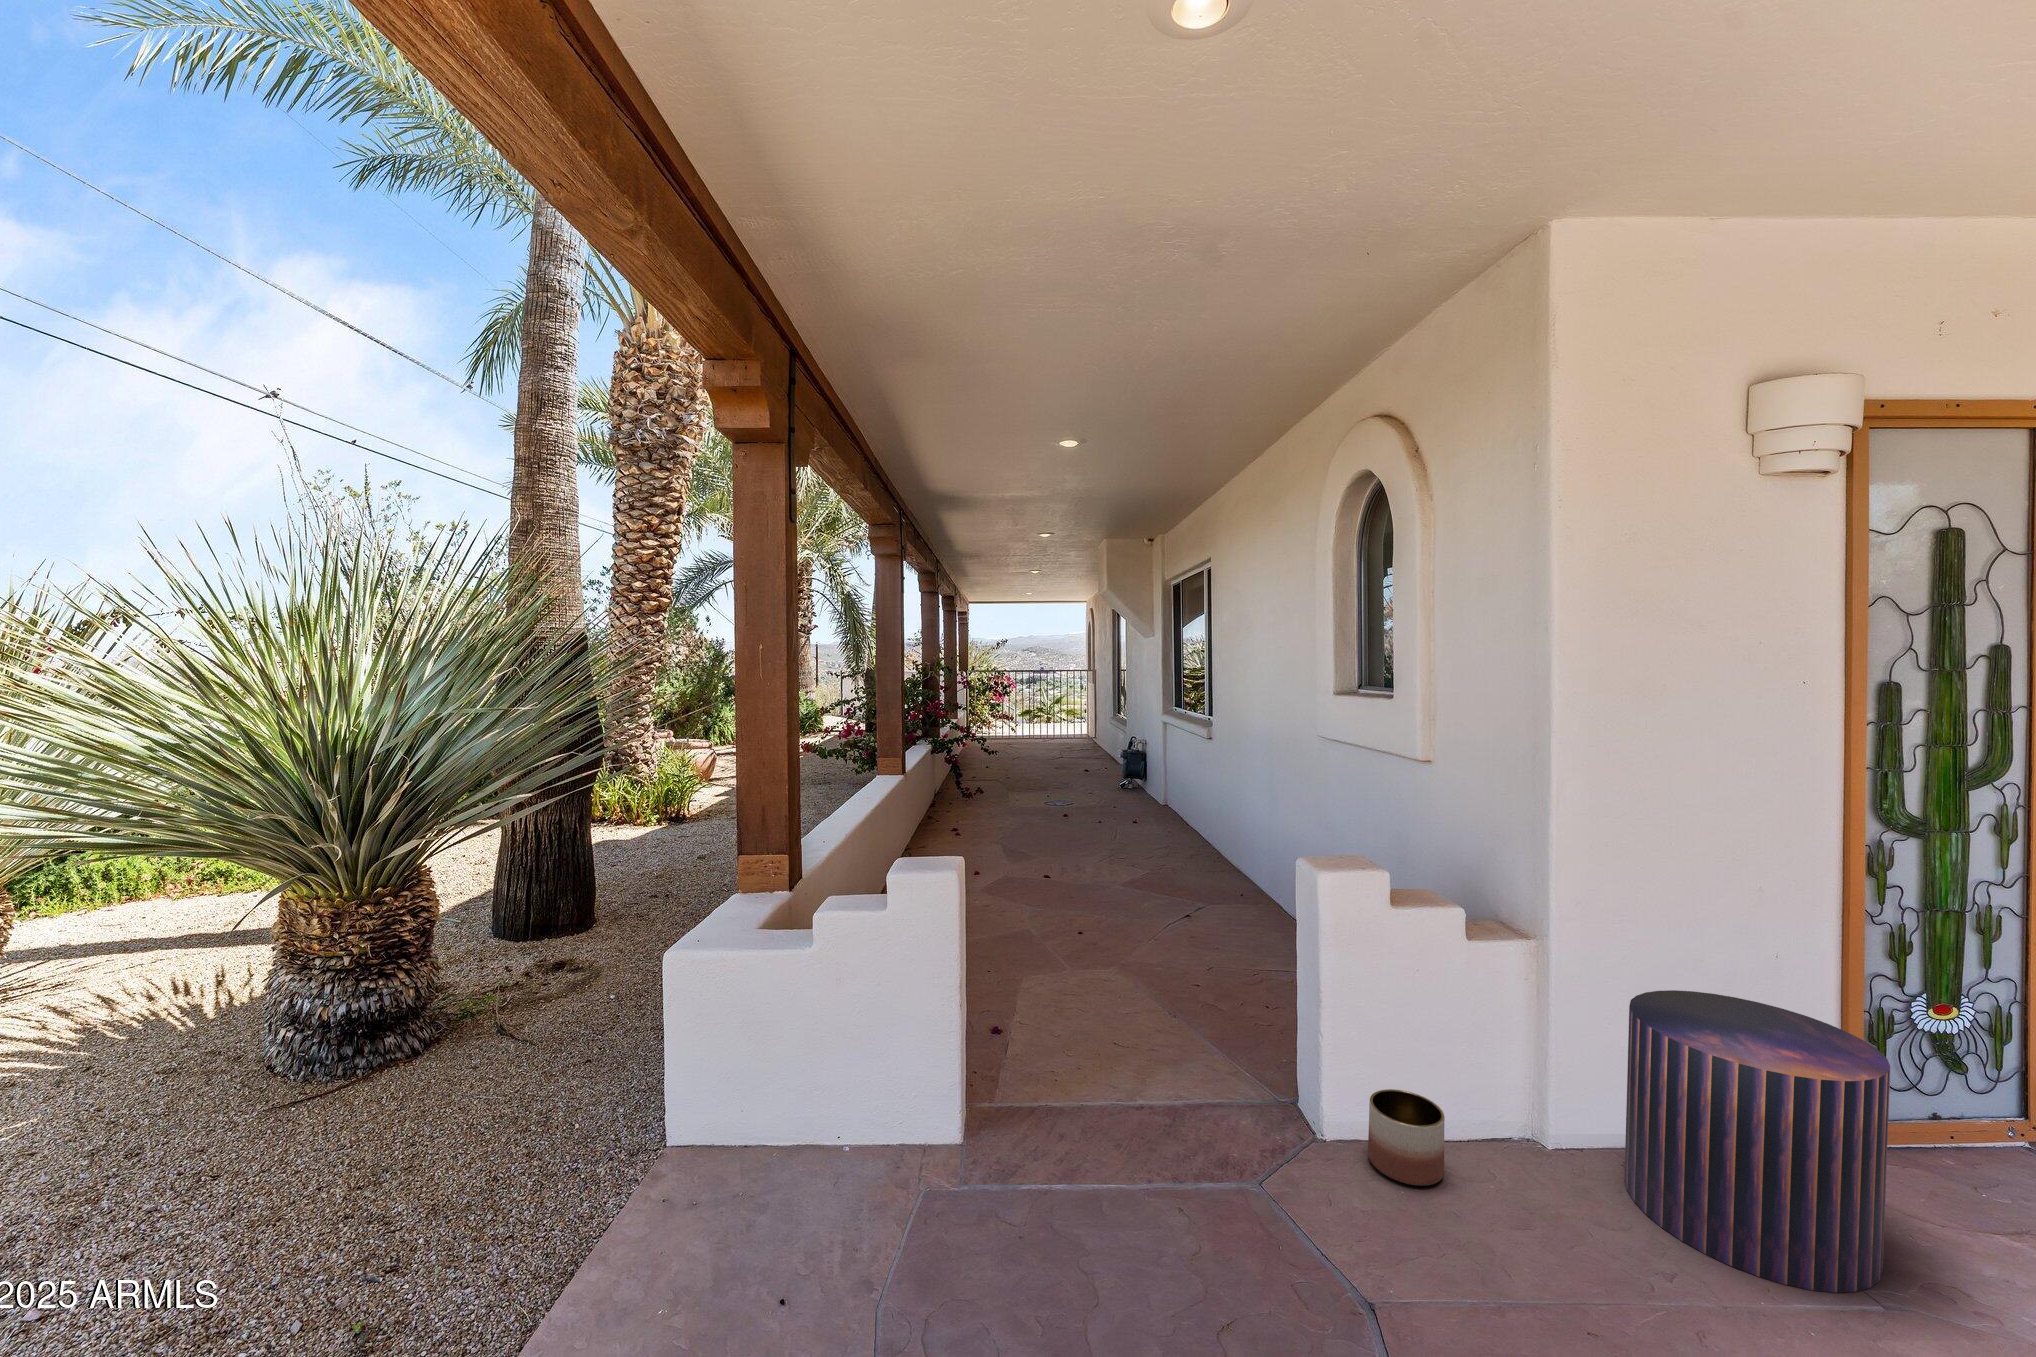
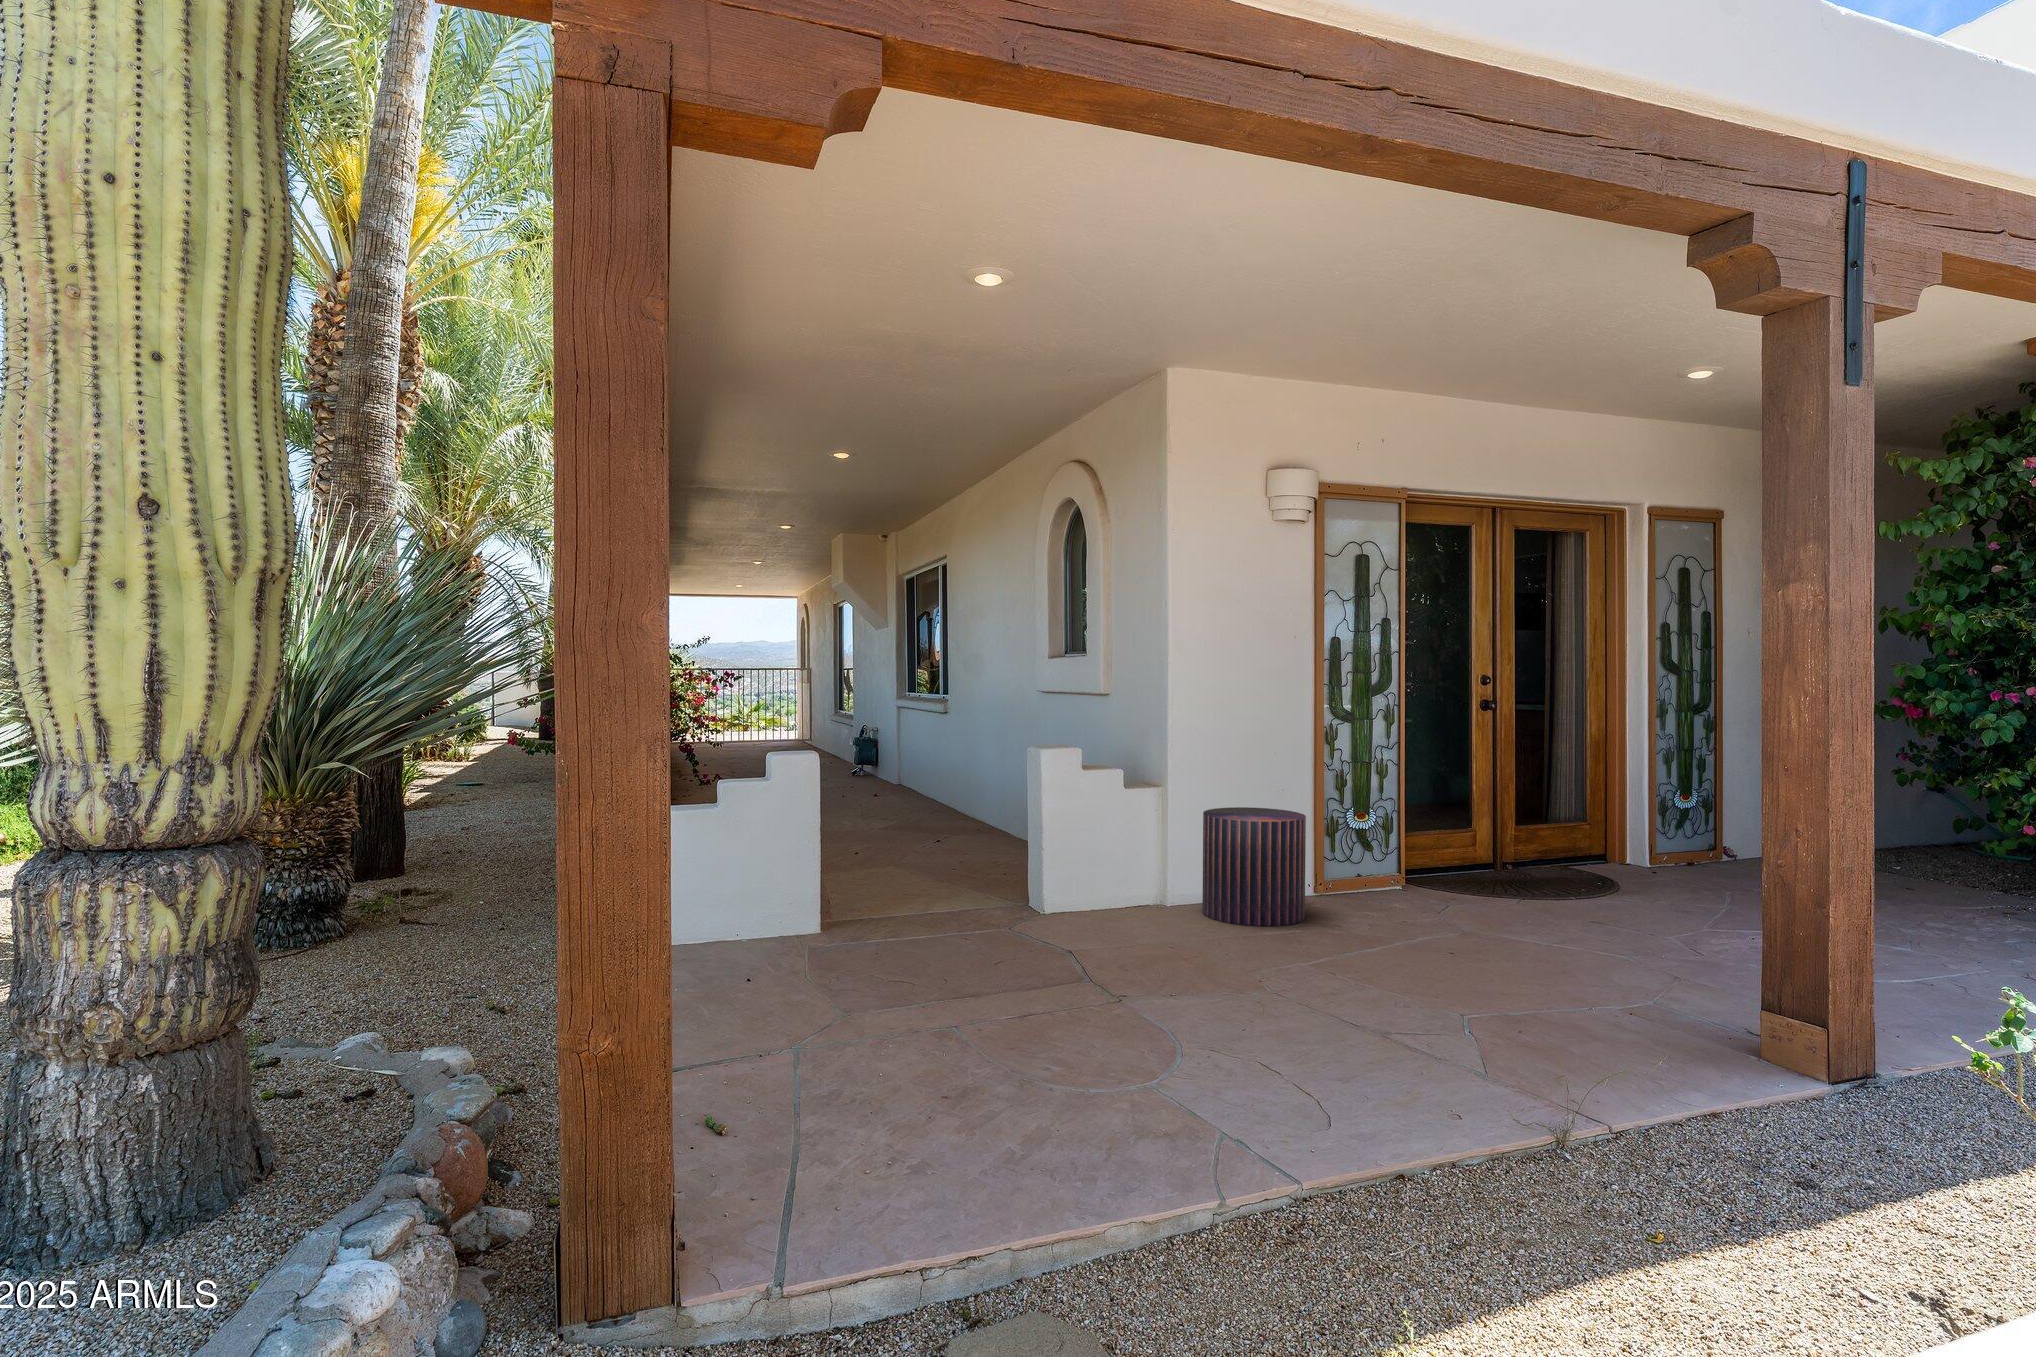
planter: present [1368,1089,1445,1186] -> none [1071,877,1111,920]

